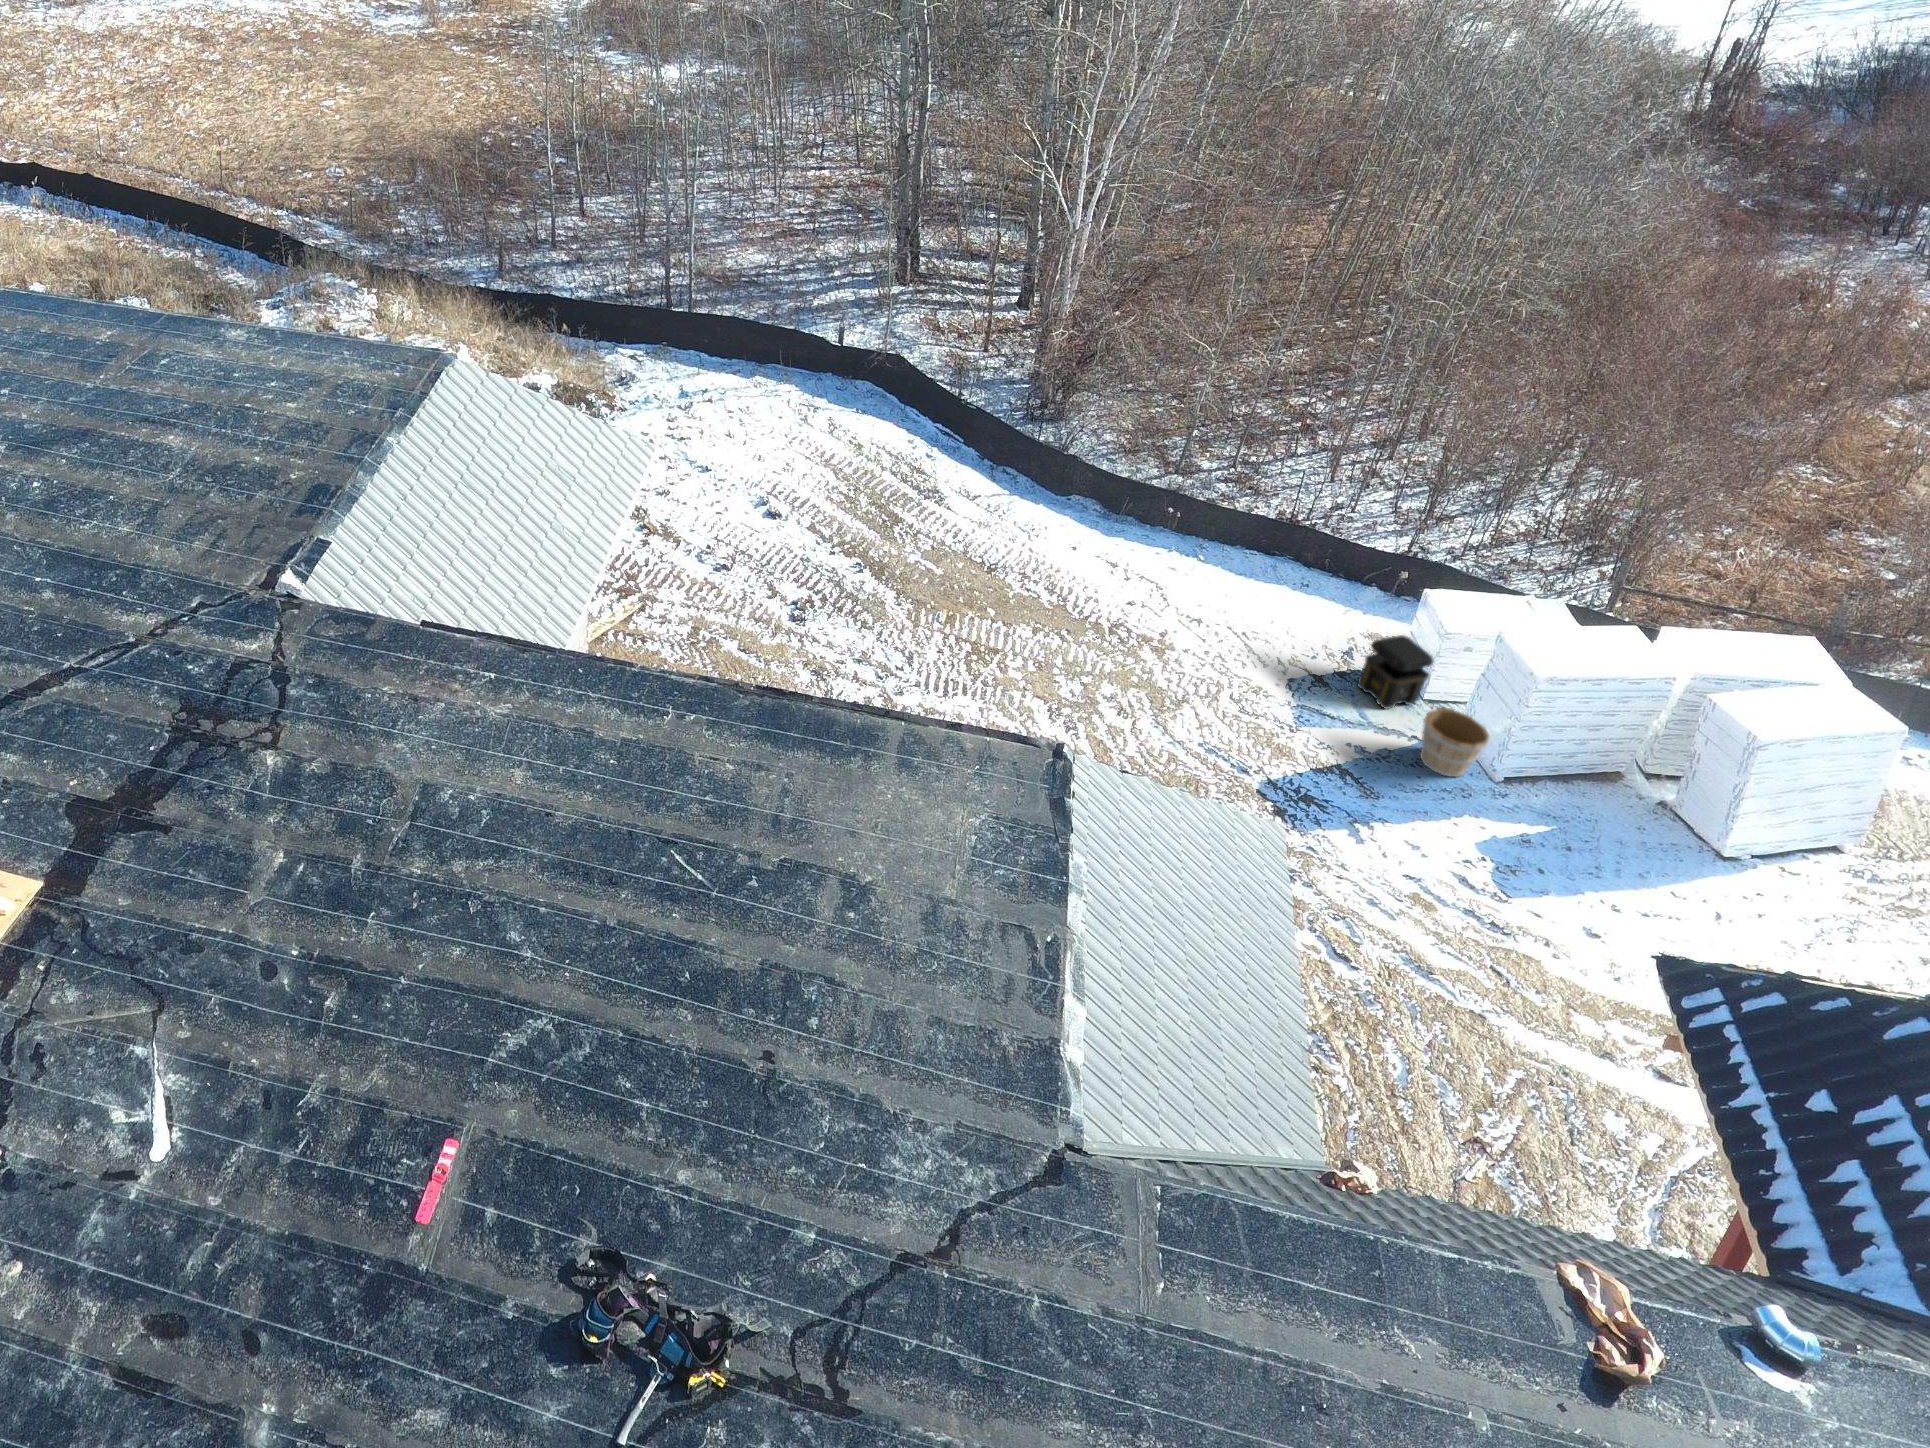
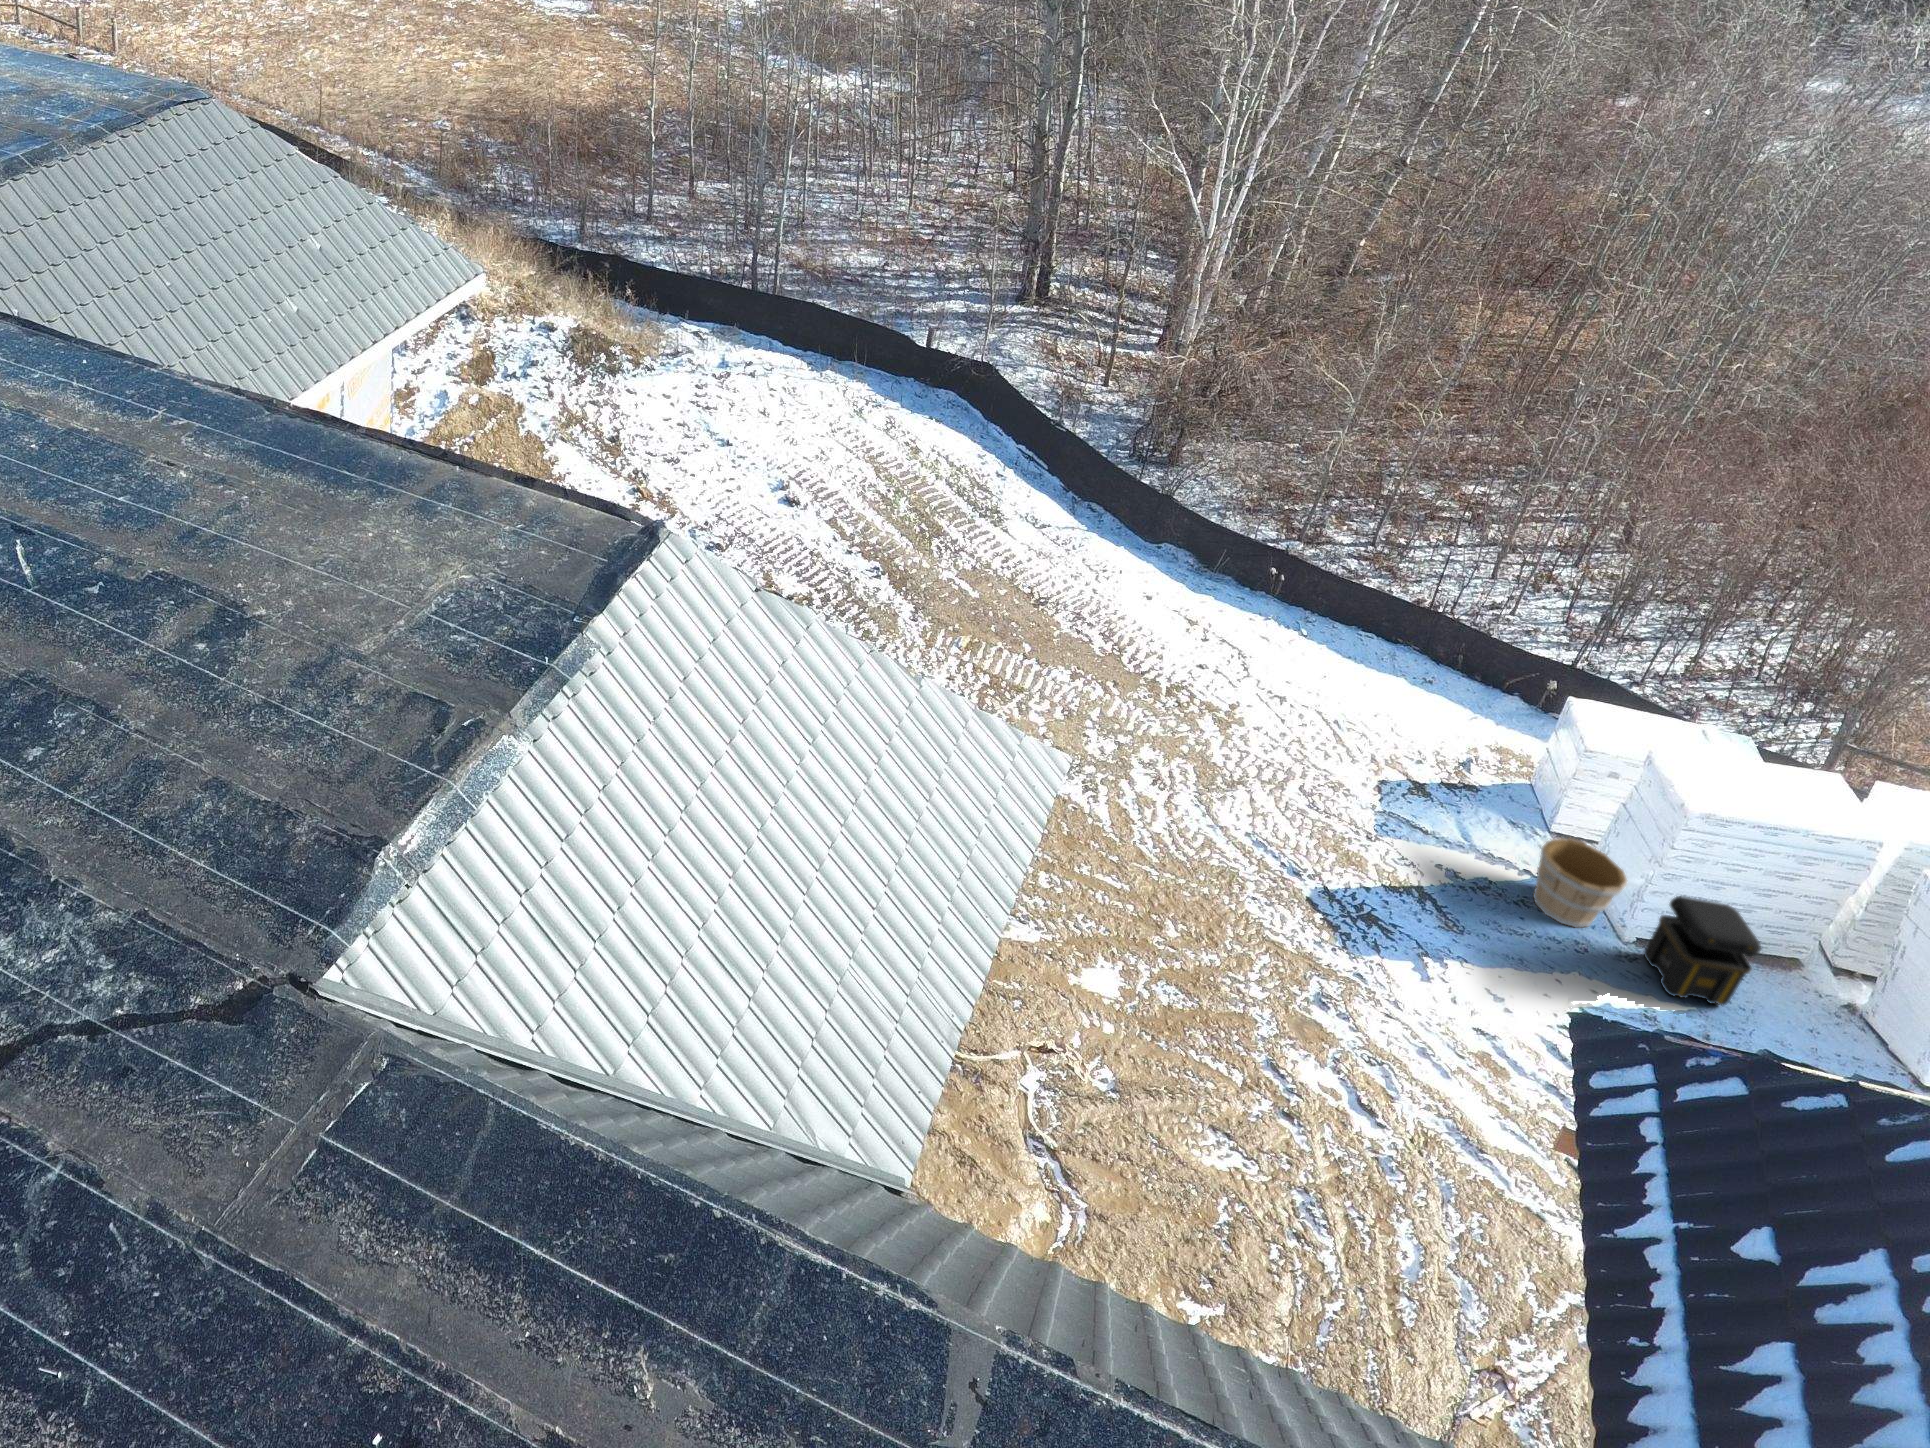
toolbox: present [1358,635,1433,709] -> present [1644,896,1761,1005]

